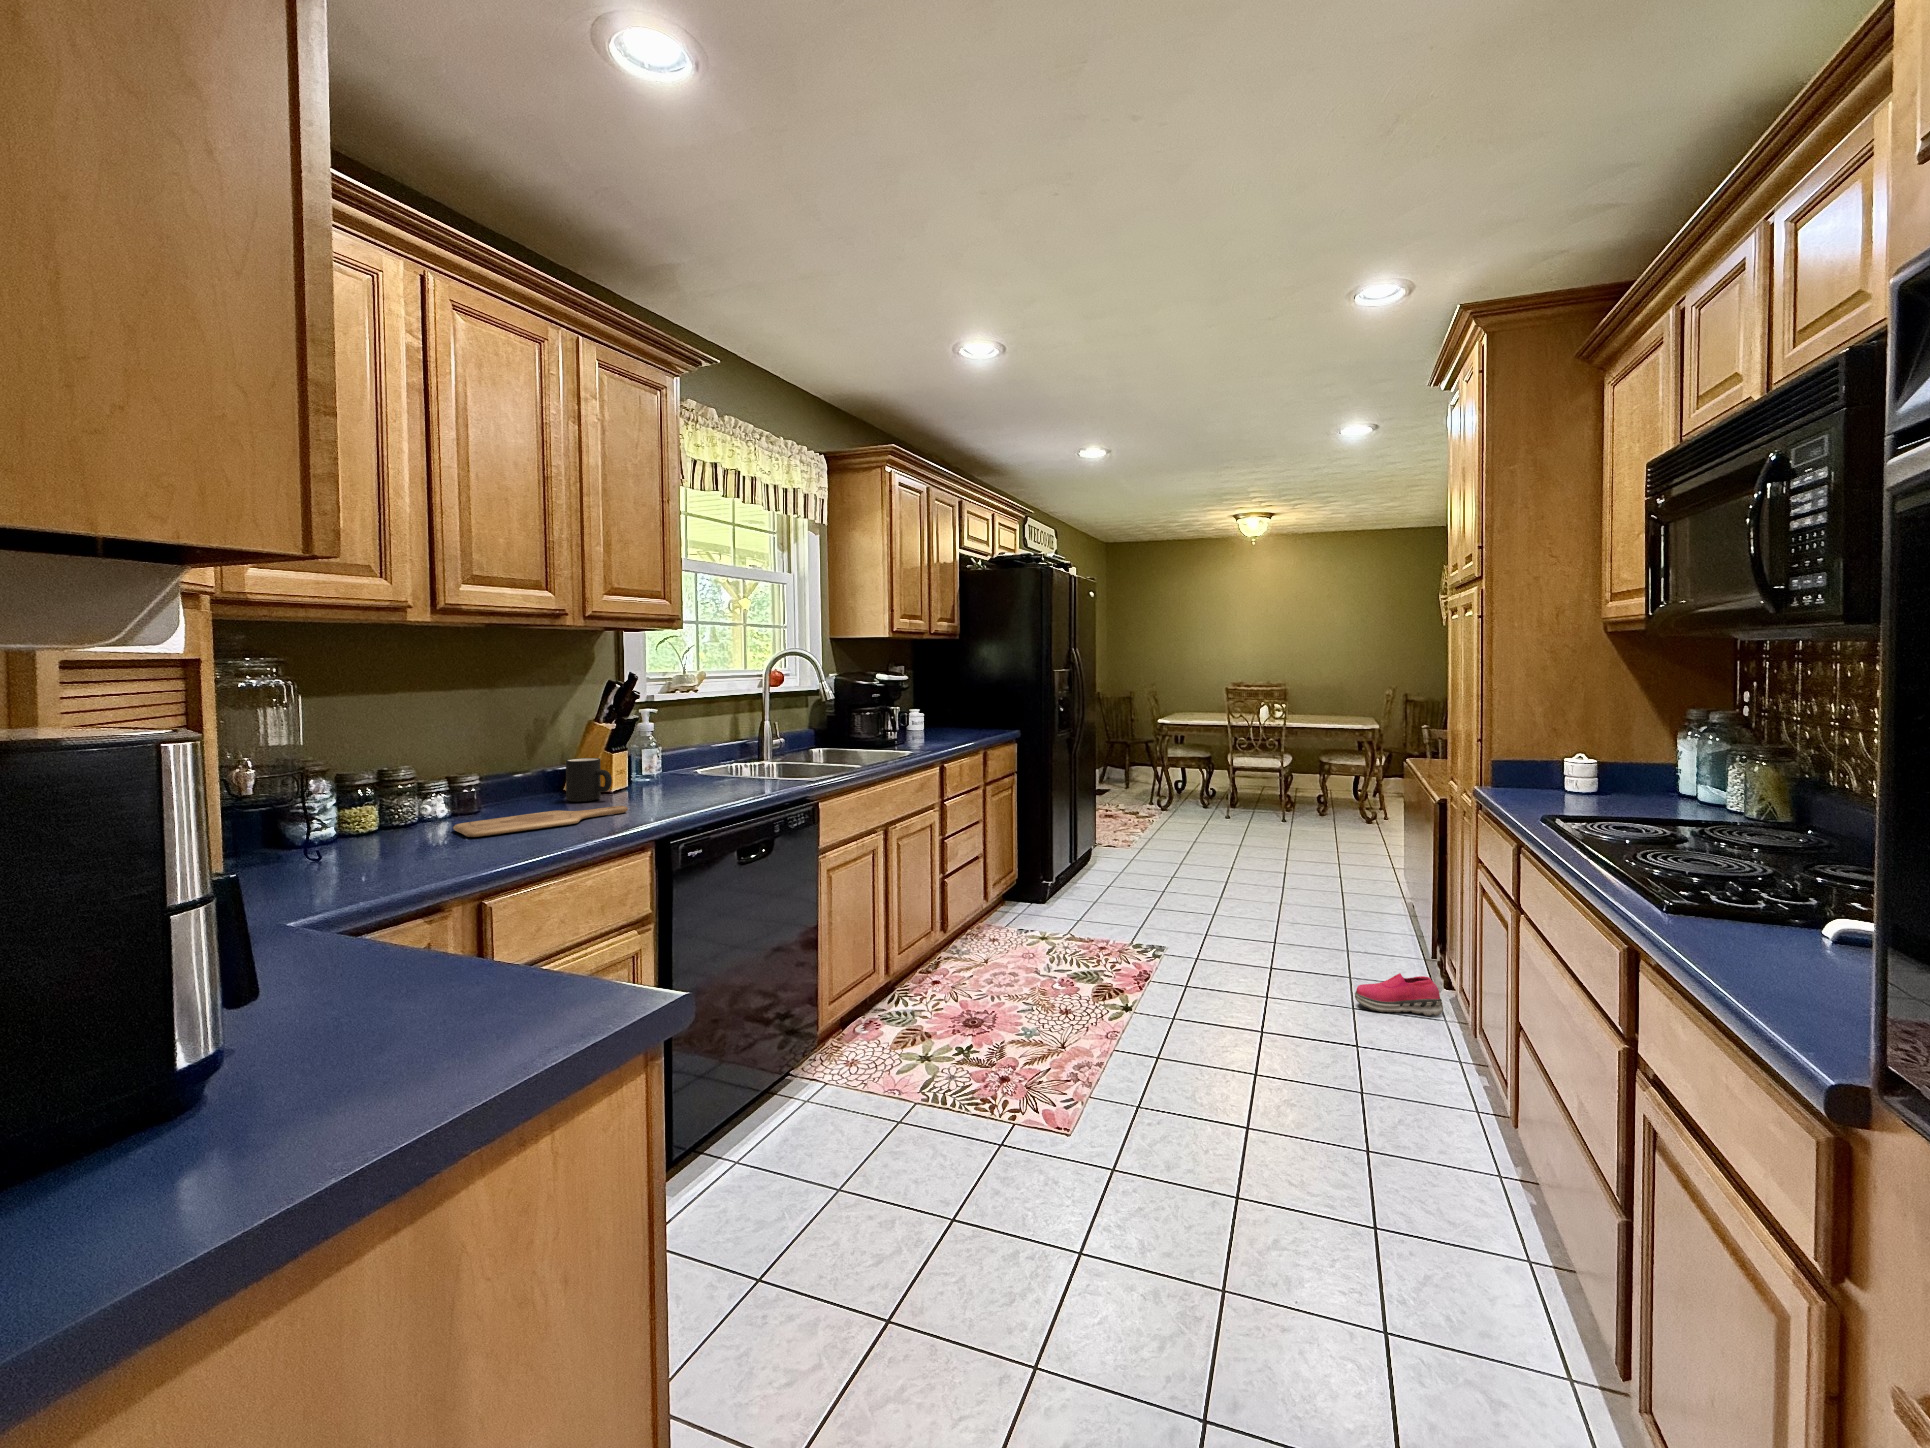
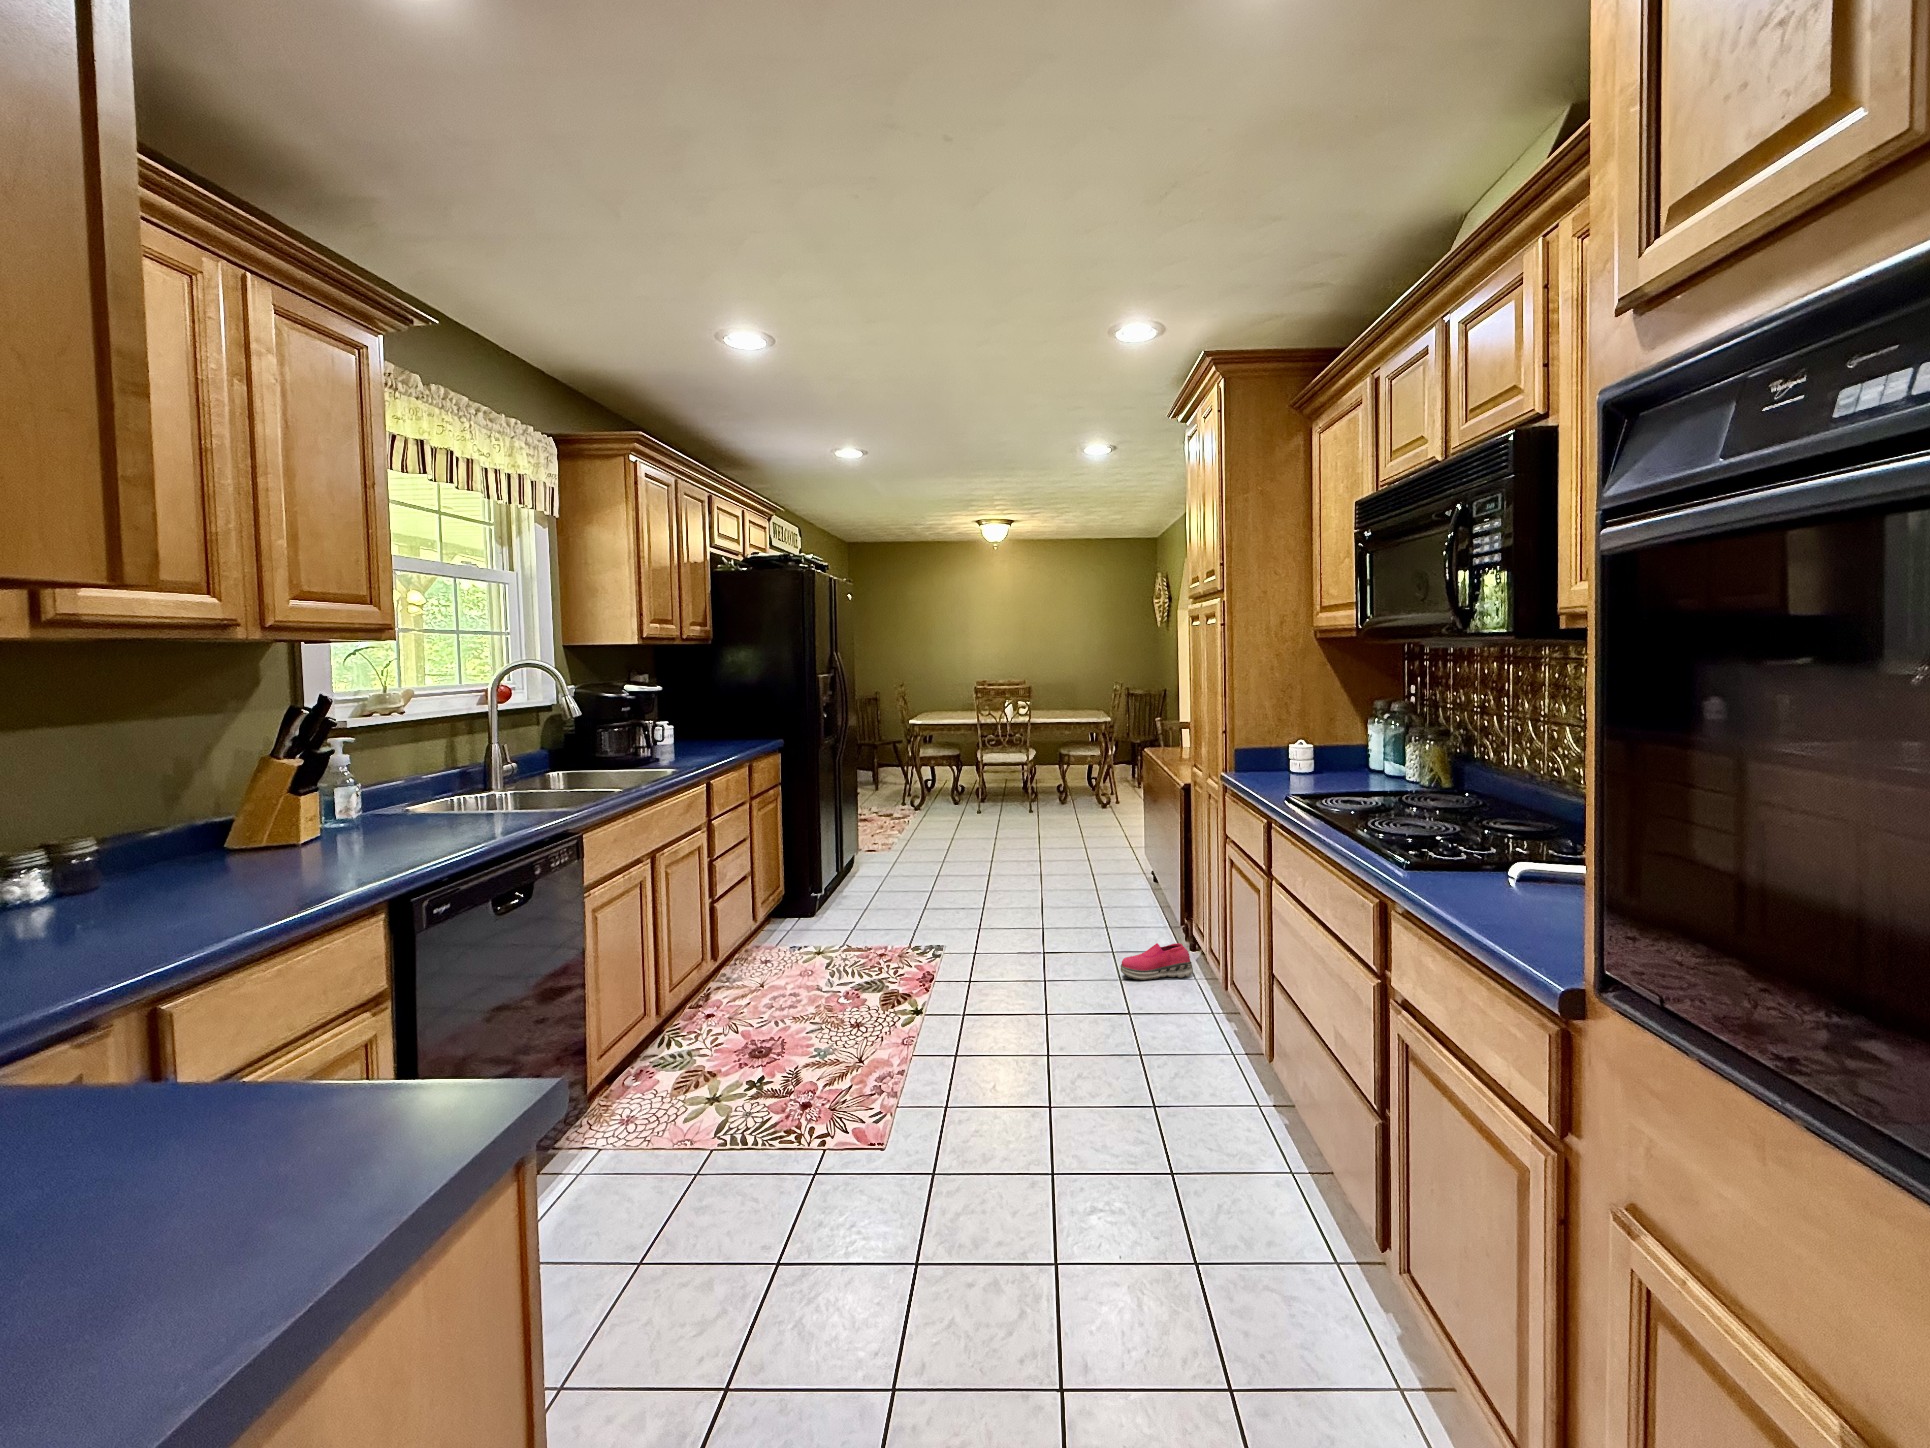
mug: present [566,758,612,802] -> none [236,805,306,861]
cutting board: present [453,806,628,837] -> none [72,862,339,923]

